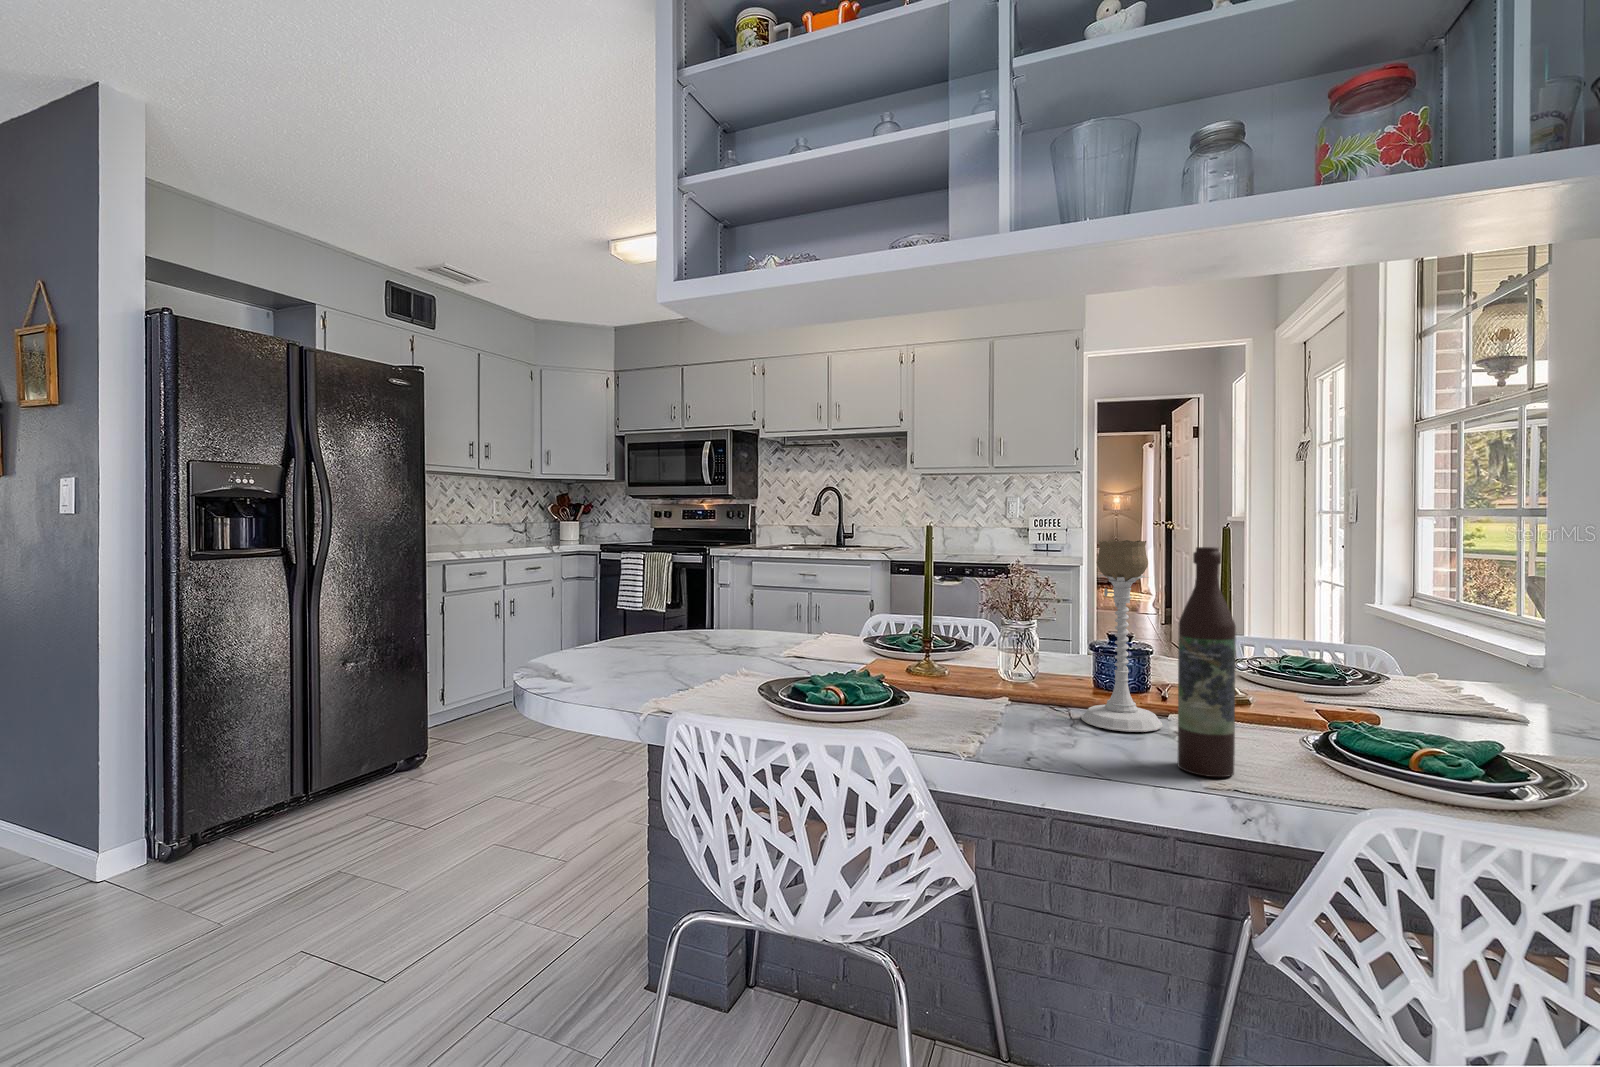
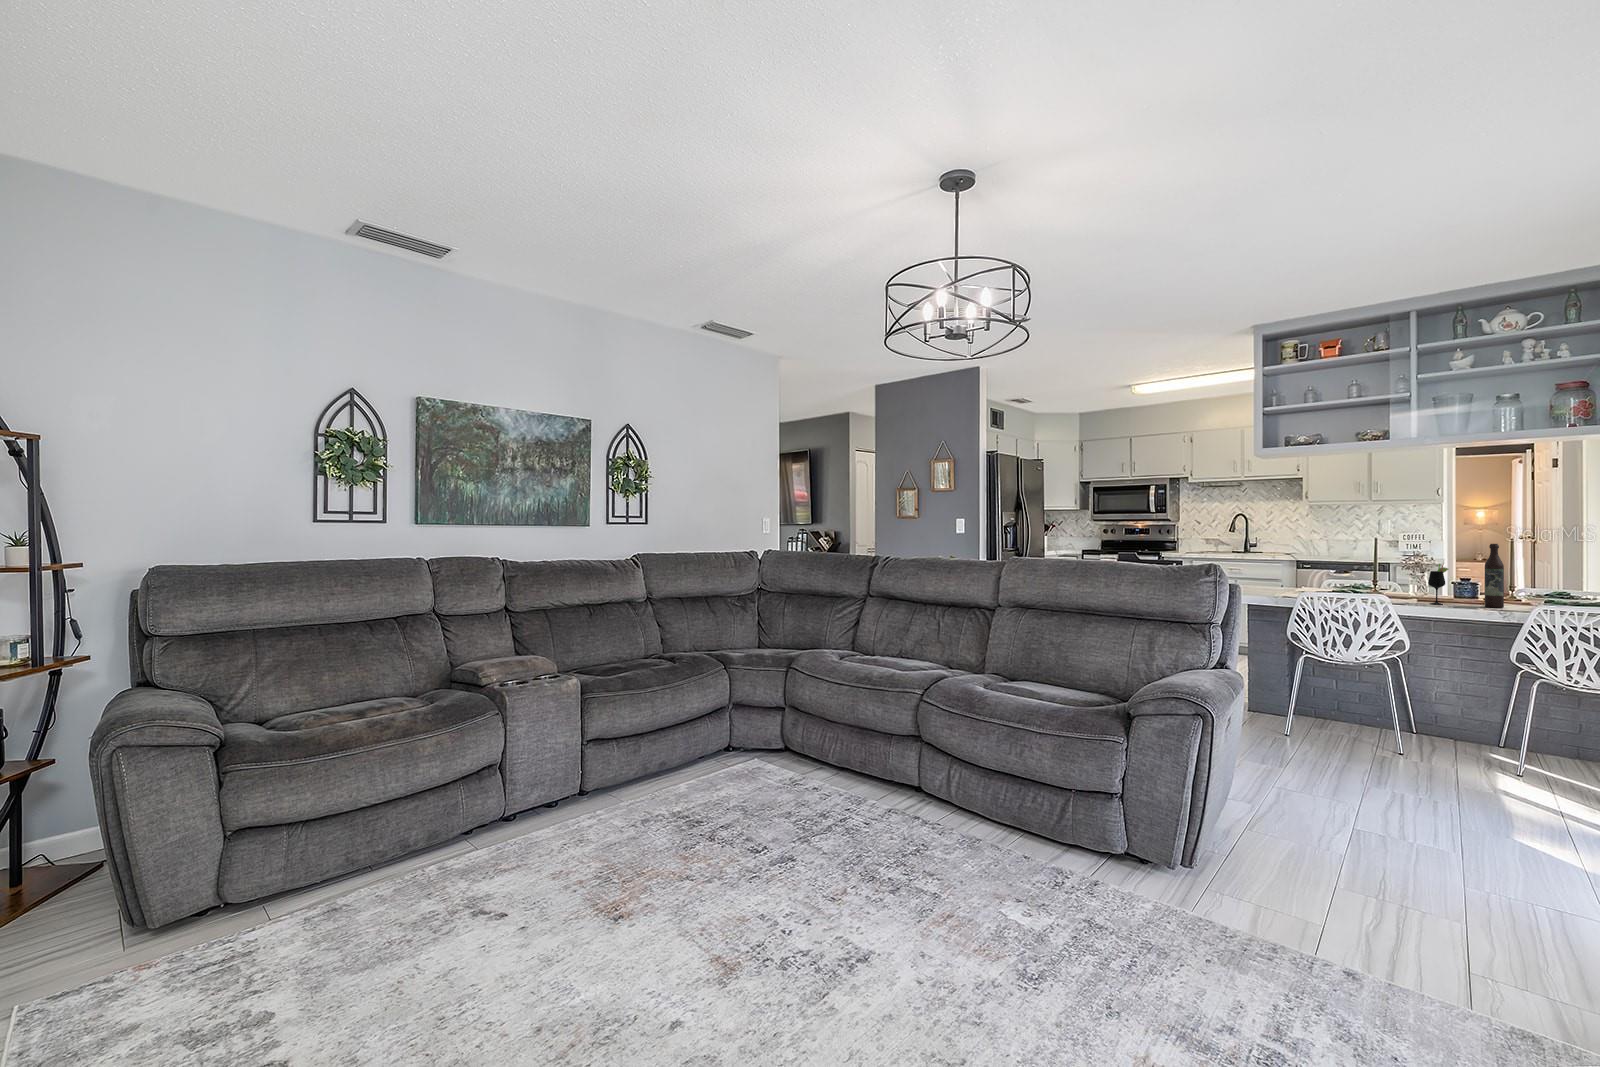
candle holder: present [1081,540,1162,732] -> none [1450,542,1482,603]
wine glass: none [1020,614,1077,752] -> present [1428,564,1448,604]

